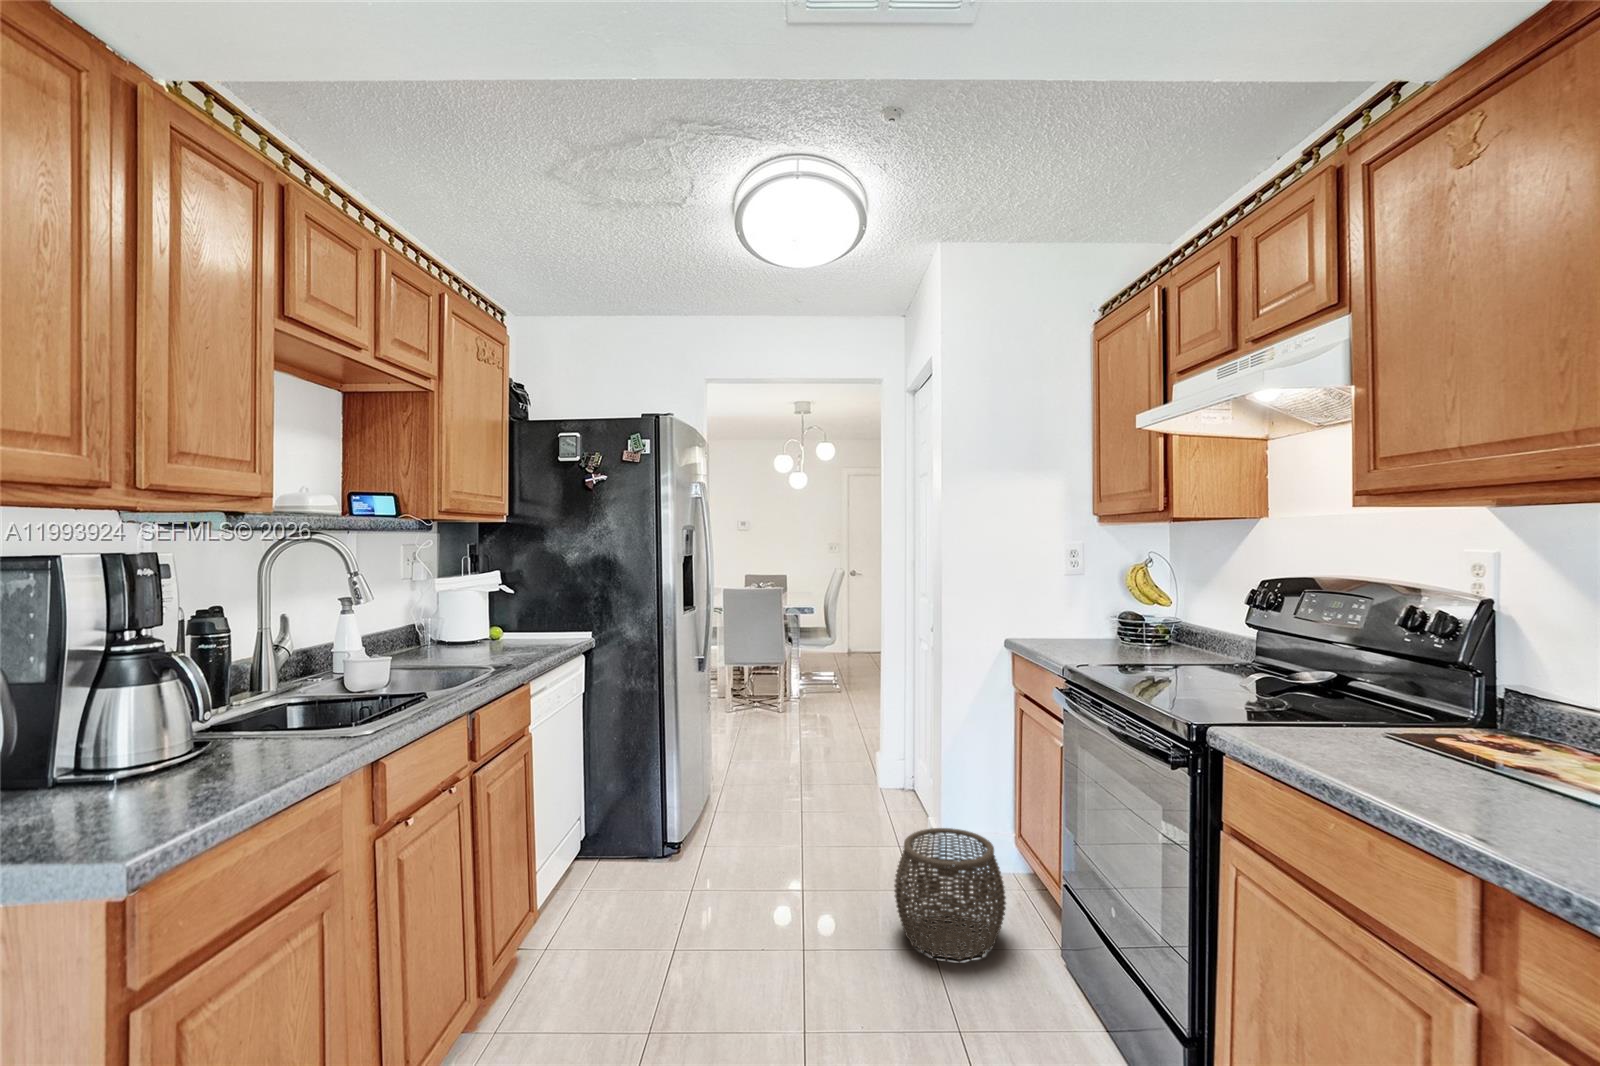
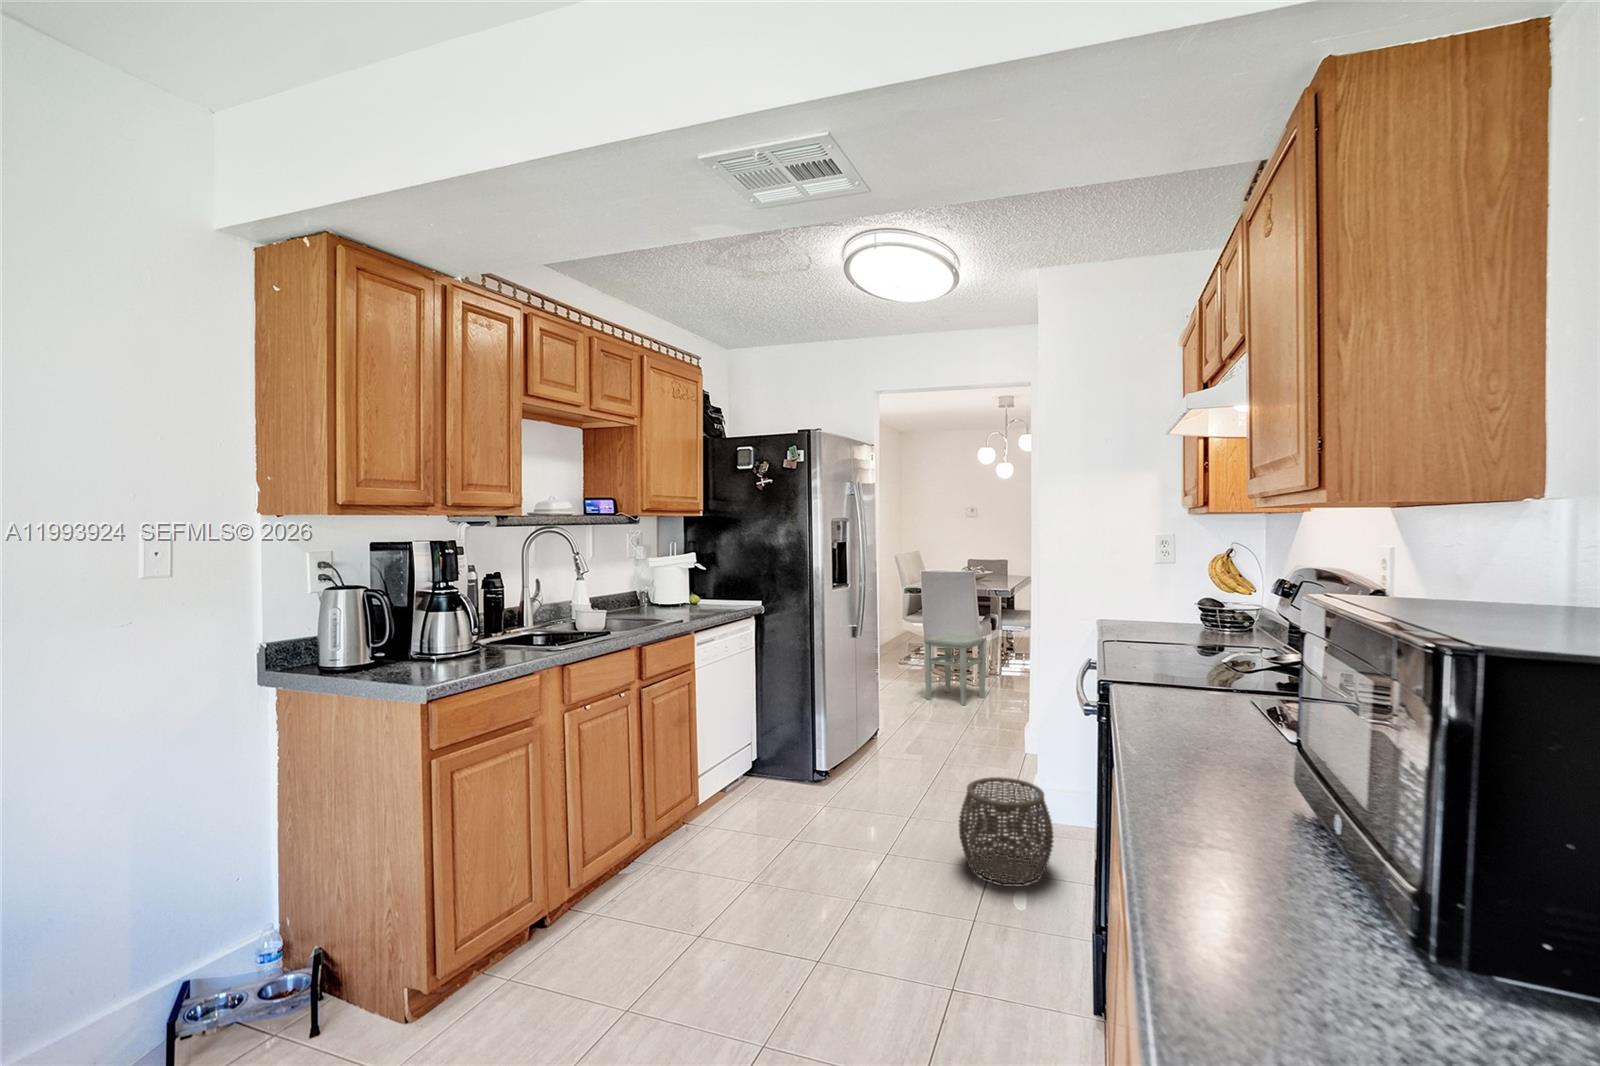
stool: none [744,657,808,736] -> present [924,634,986,705]

